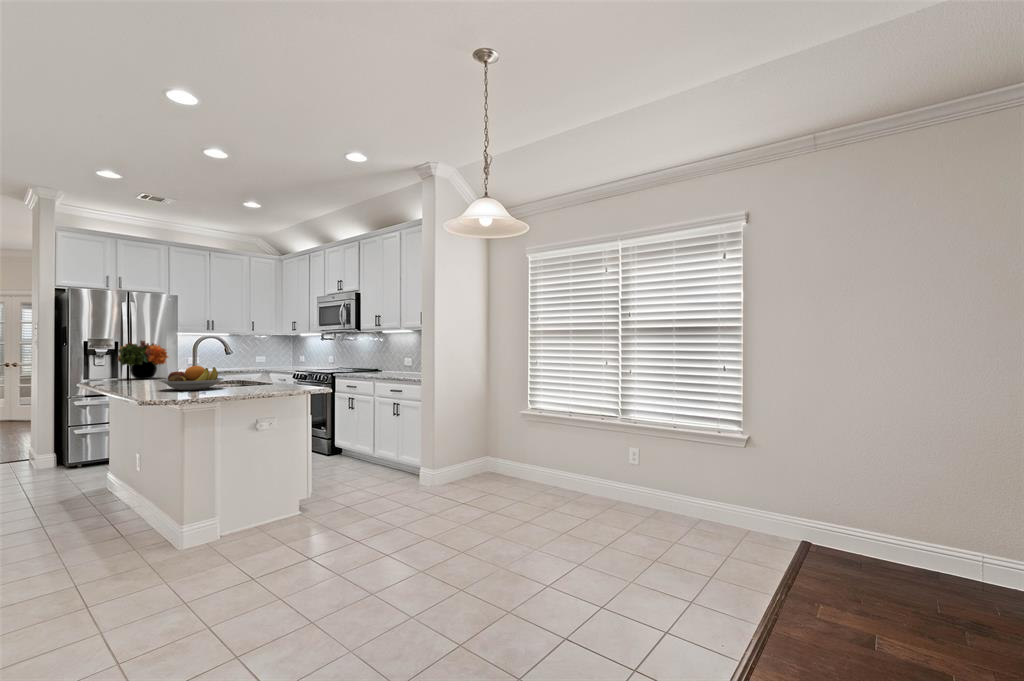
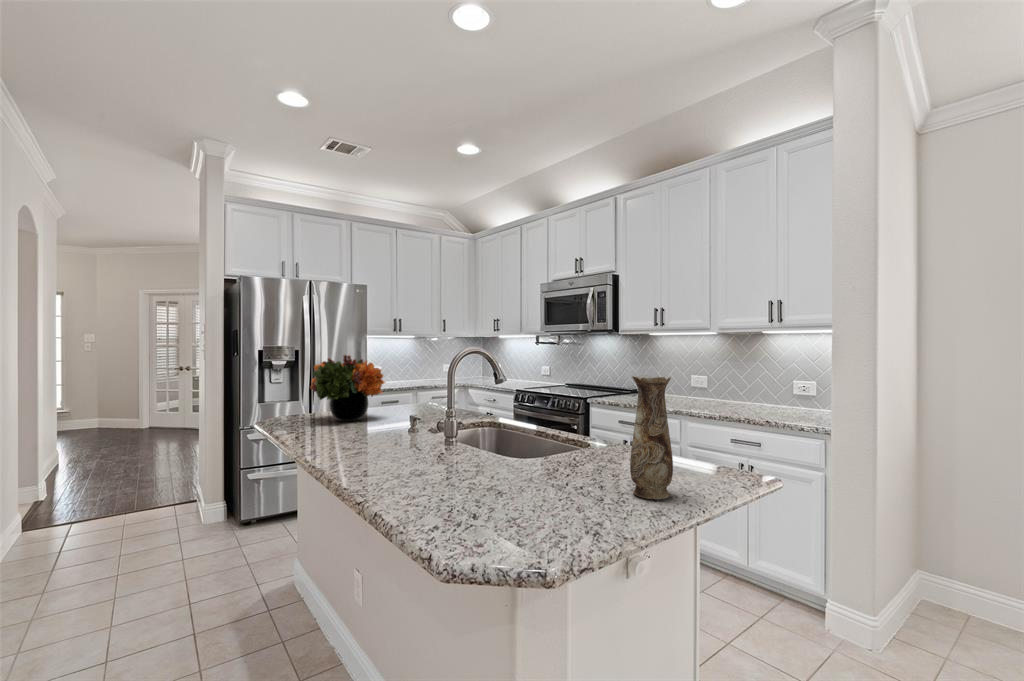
vase: none [248,342,267,389] -> present [630,375,673,499]
fruit bowl: present [159,366,224,390] -> none [428,431,560,494]

